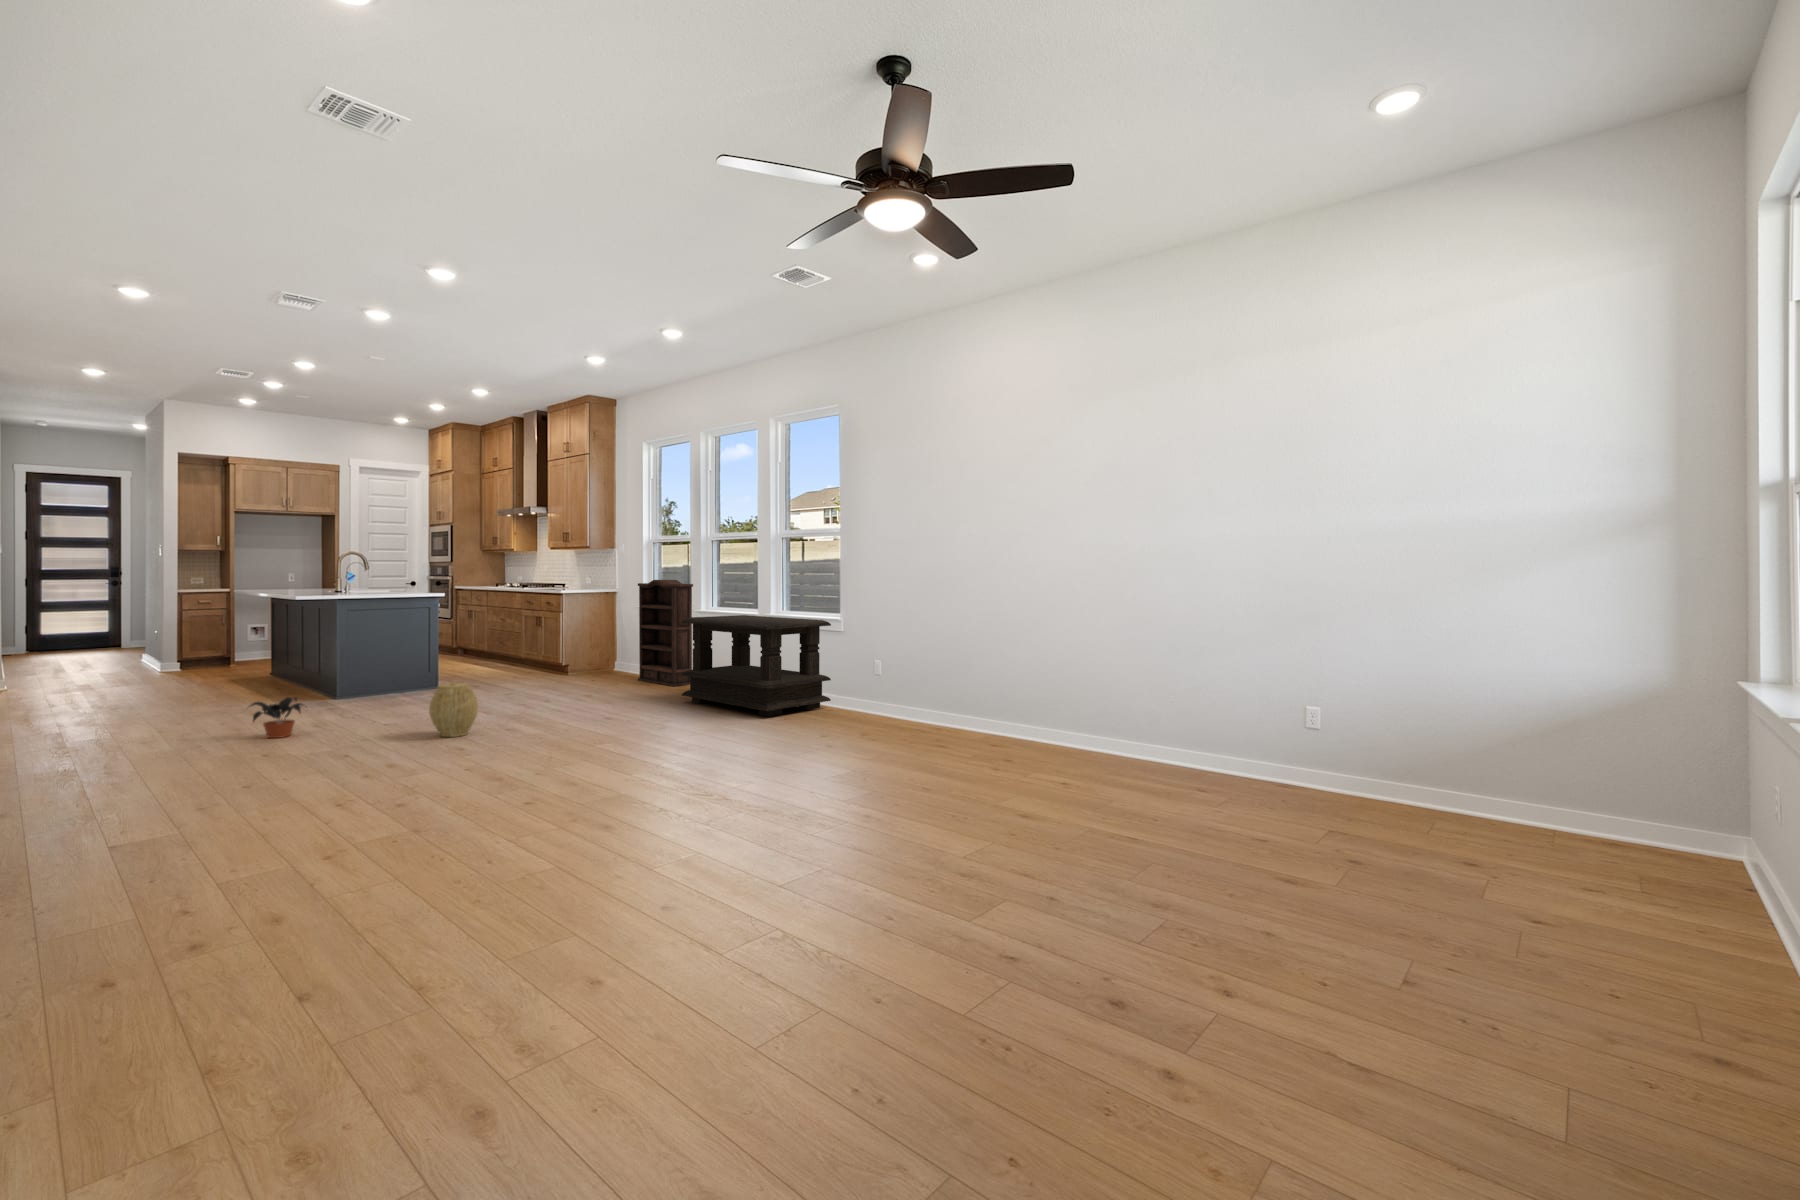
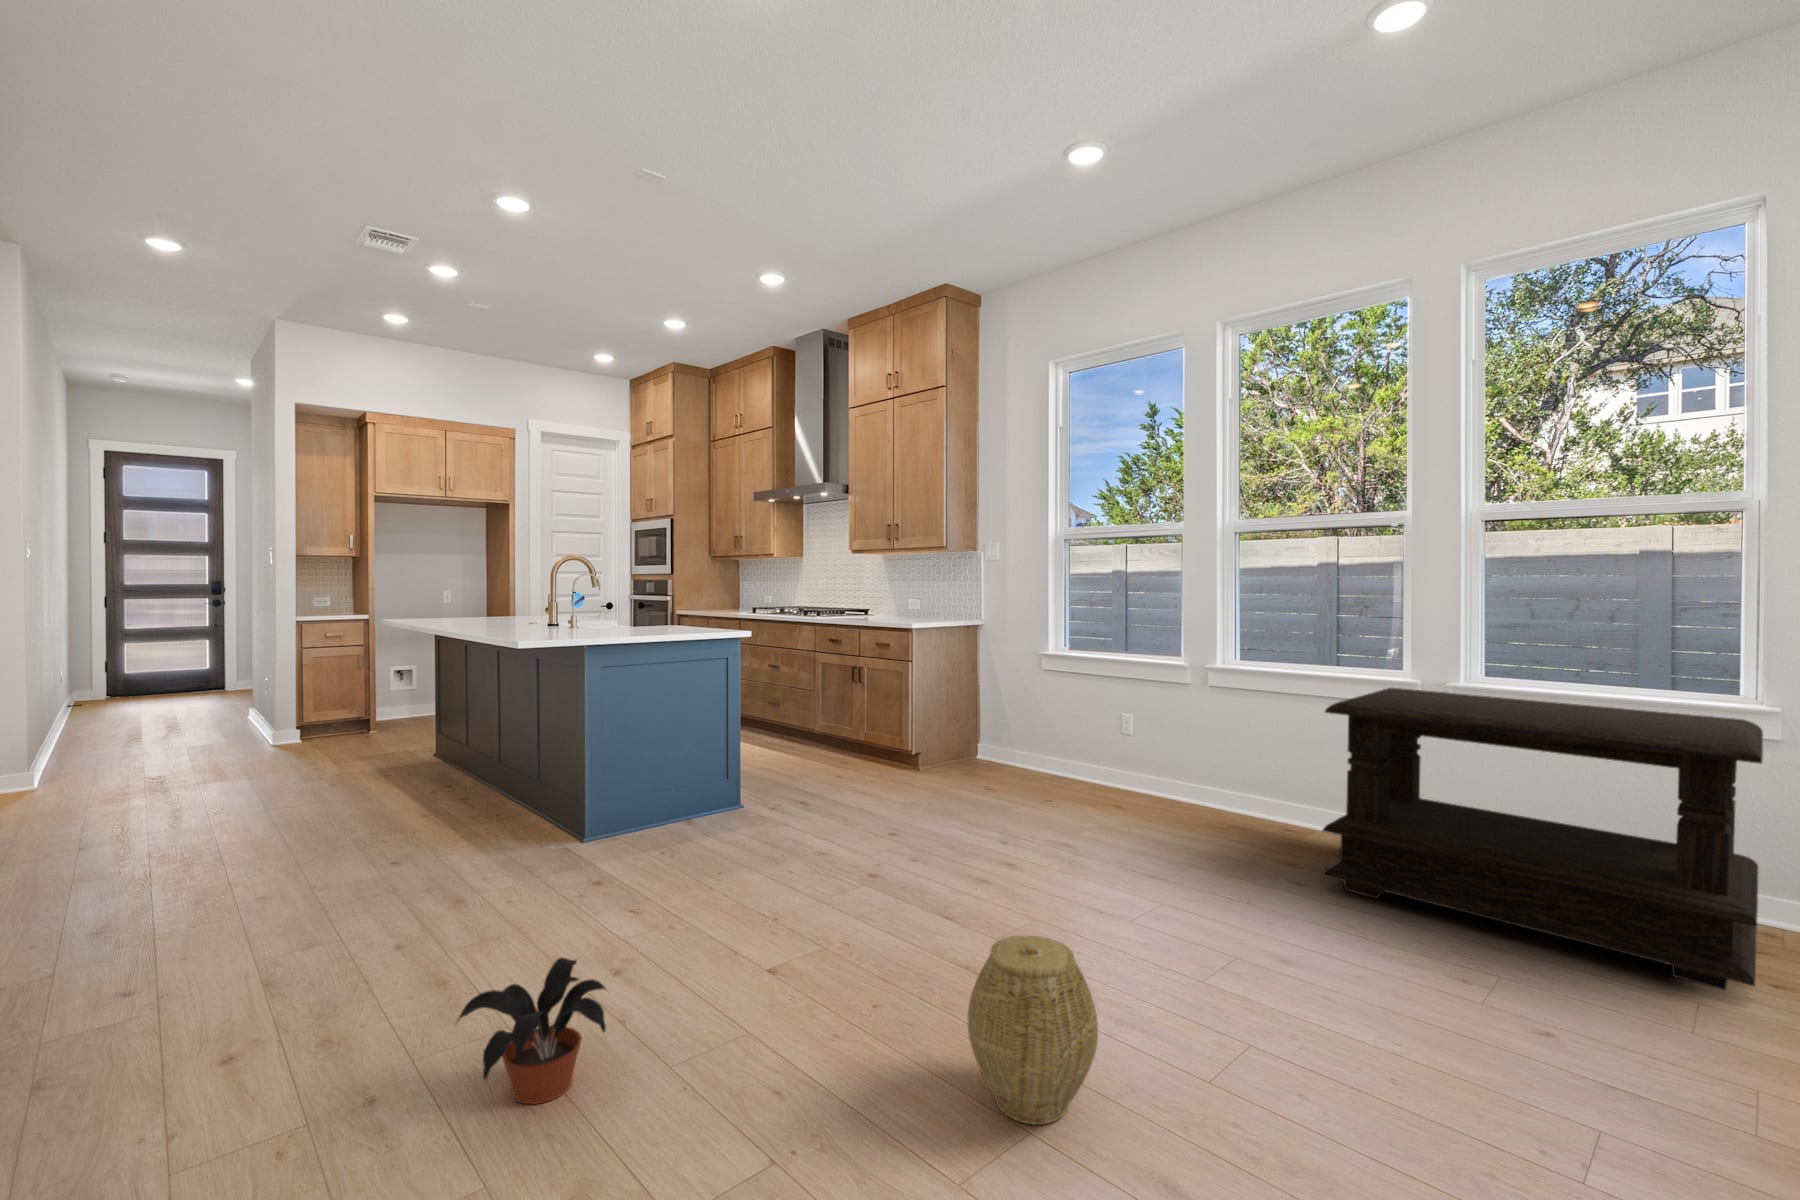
bookshelf: present [638,580,693,686] -> none [1071,607,1204,818]

